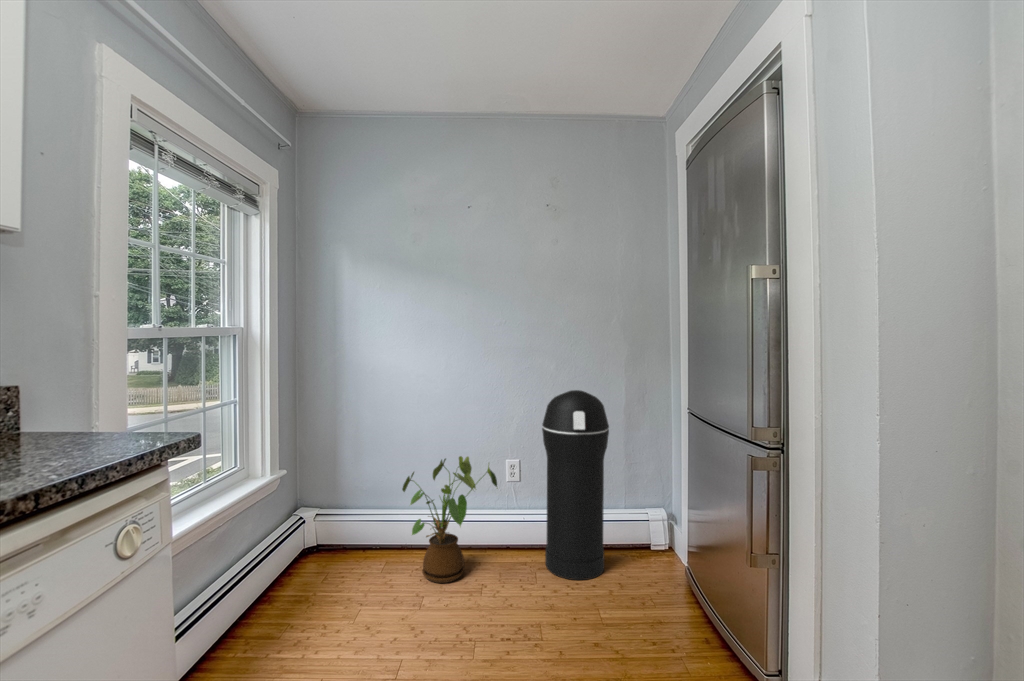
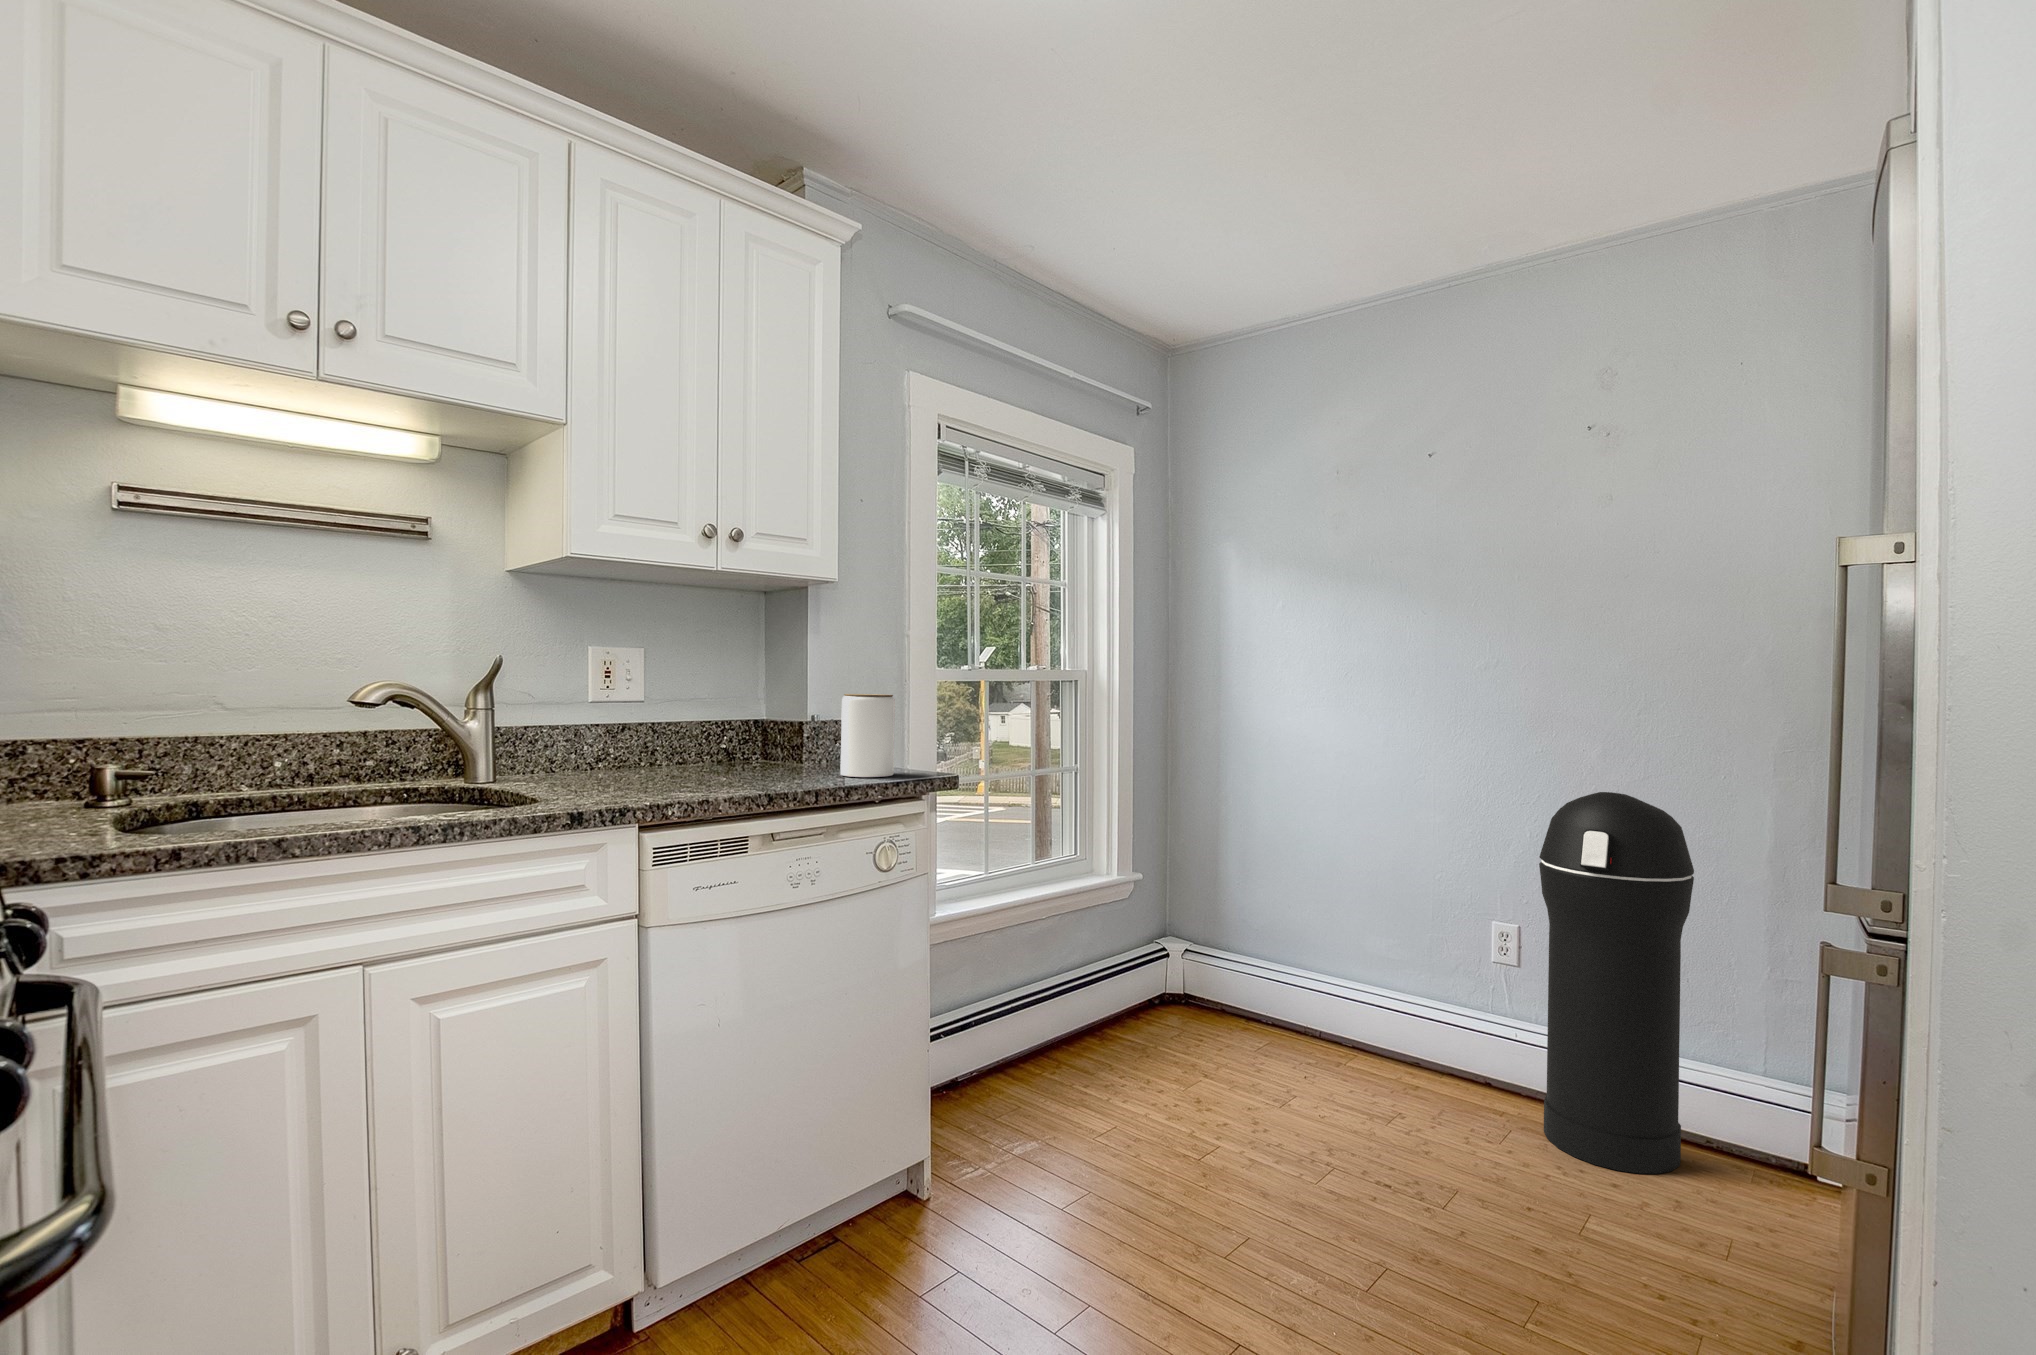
jar: none [42,357,122,456] -> present [840,694,895,777]
house plant: present [402,456,497,583] -> none [1279,889,1448,1093]

